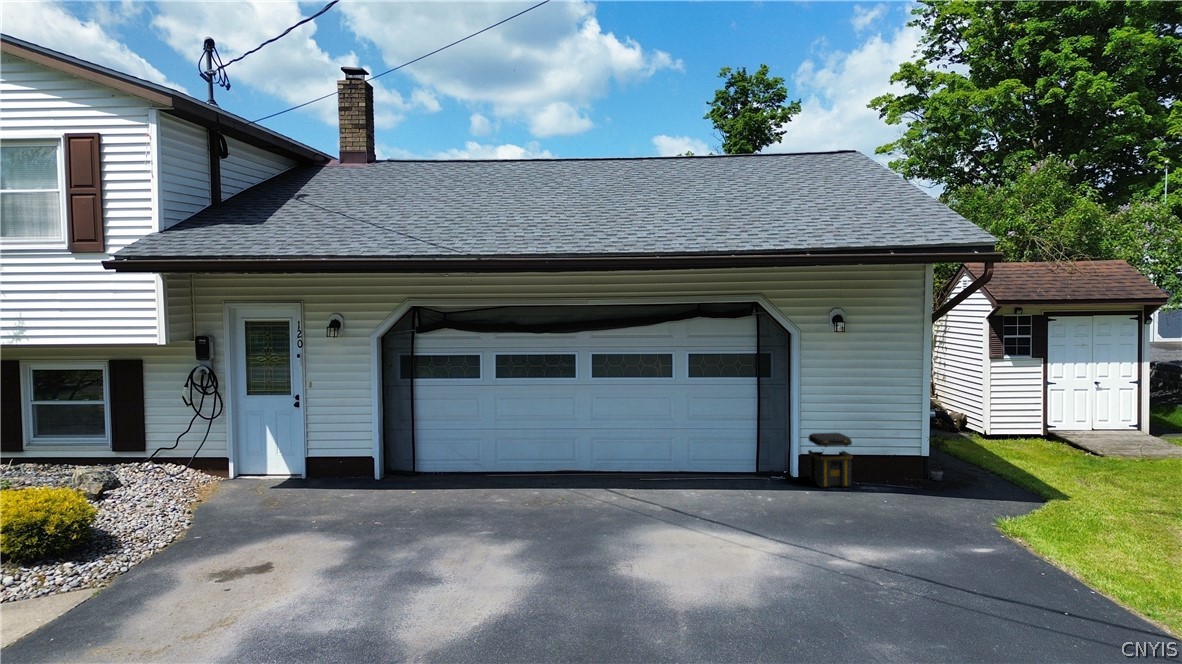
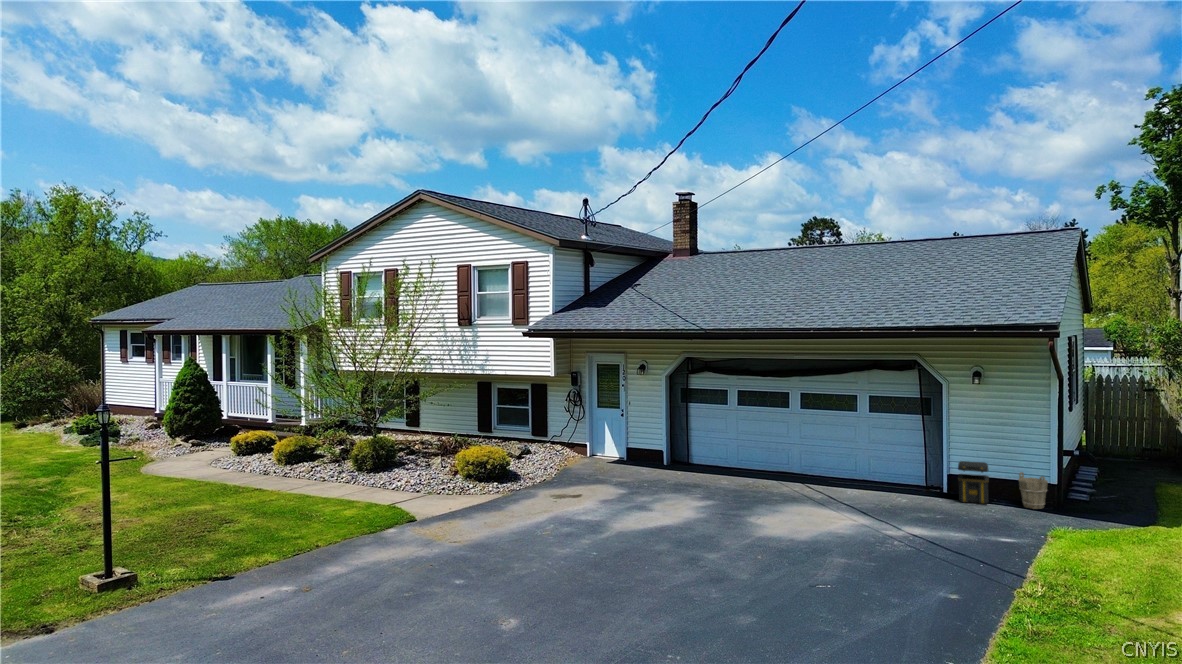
potted plant: present [929,432,954,481] -> none [1061,469,1093,510]
bucket: none [879,441,913,486] -> present [1019,472,1048,509]

